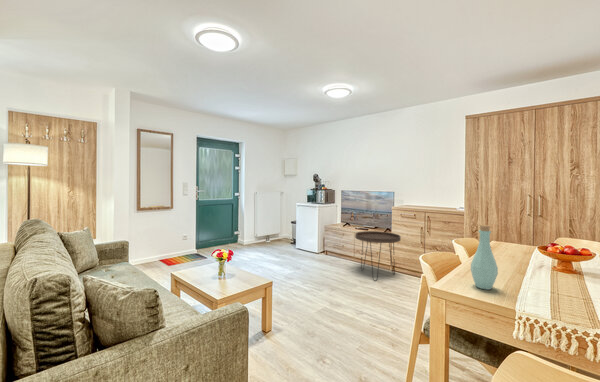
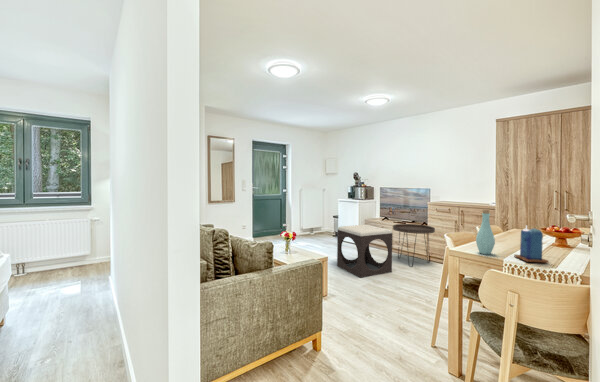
footstool: none [292,234,355,299] -> present [337,225,392,278]
candle: none [527,249,581,307] -> present [514,226,549,263]

